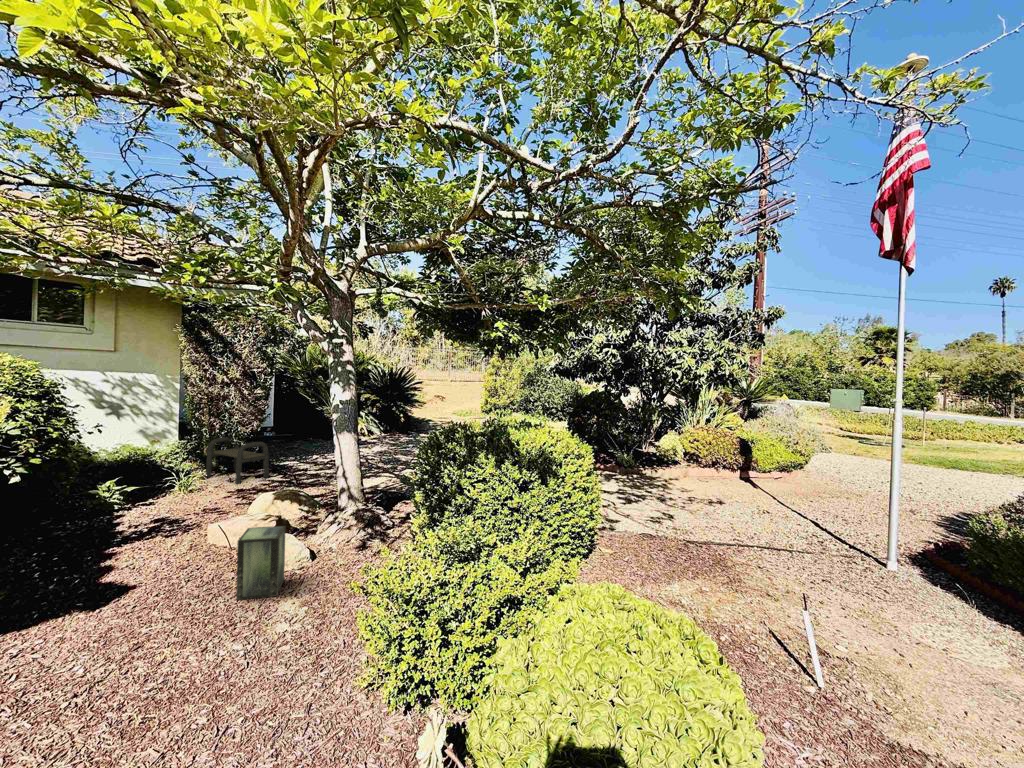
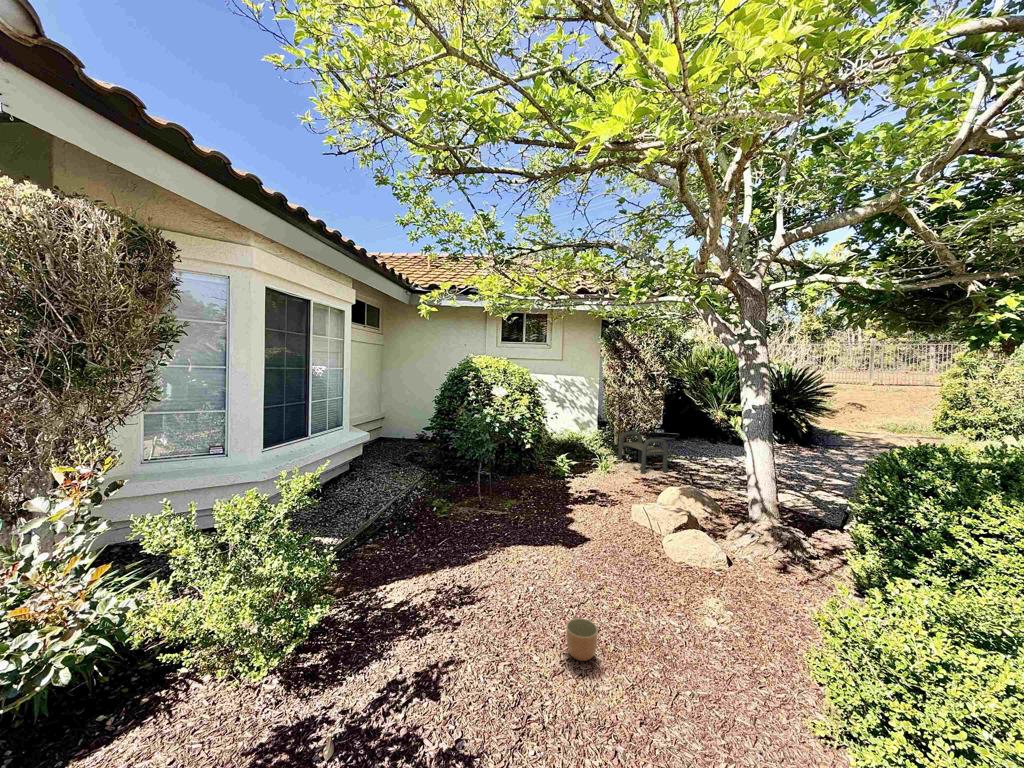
storage box: present [236,526,286,600] -> none [661,518,703,592]
planter: none [74,681,128,739] -> present [566,618,598,661]

